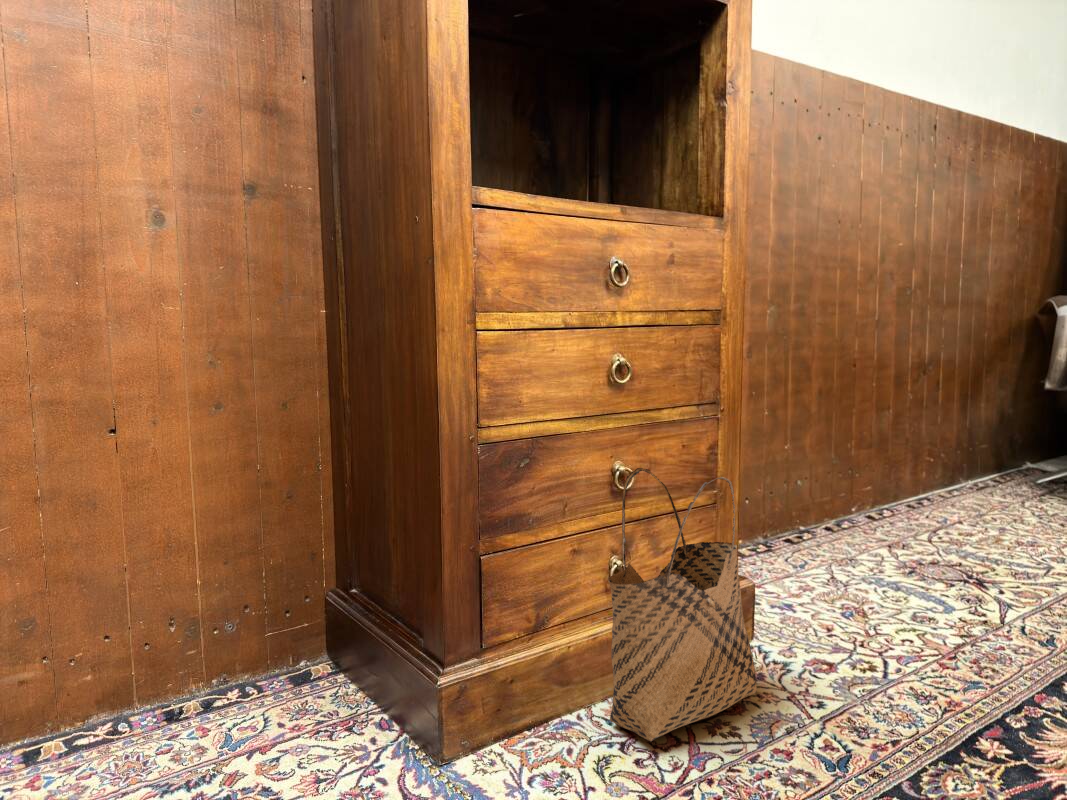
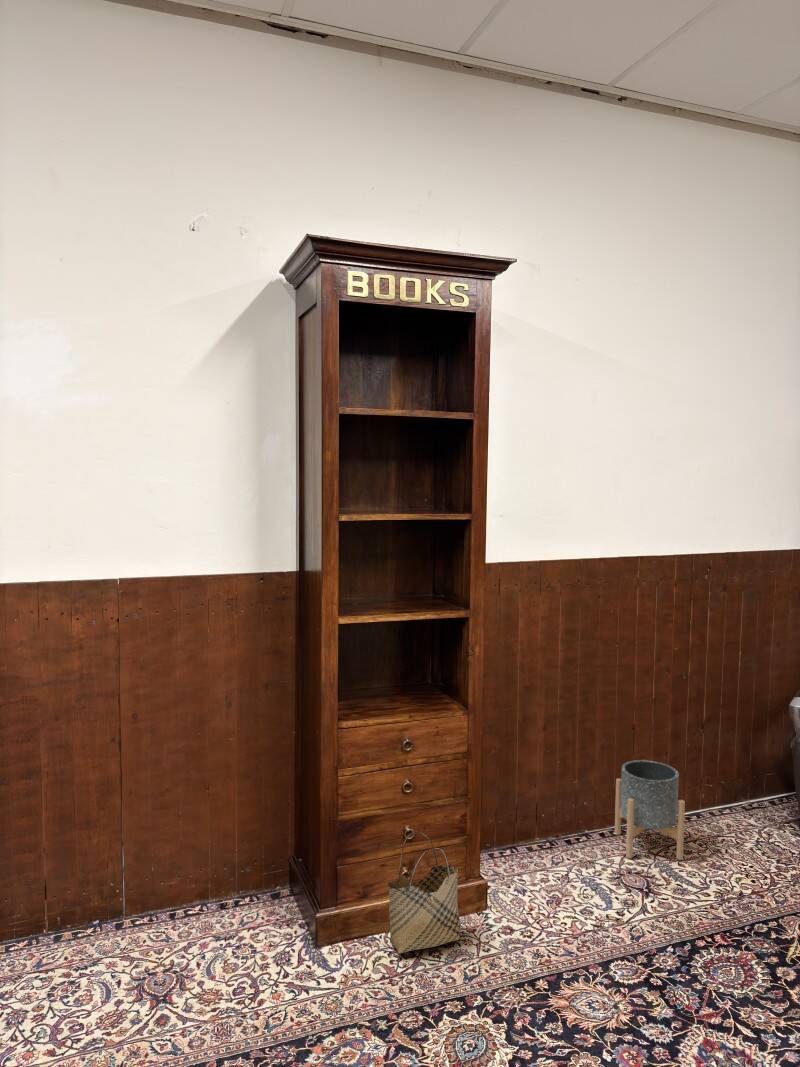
planter: none [846,402,982,547] -> present [615,760,685,860]

